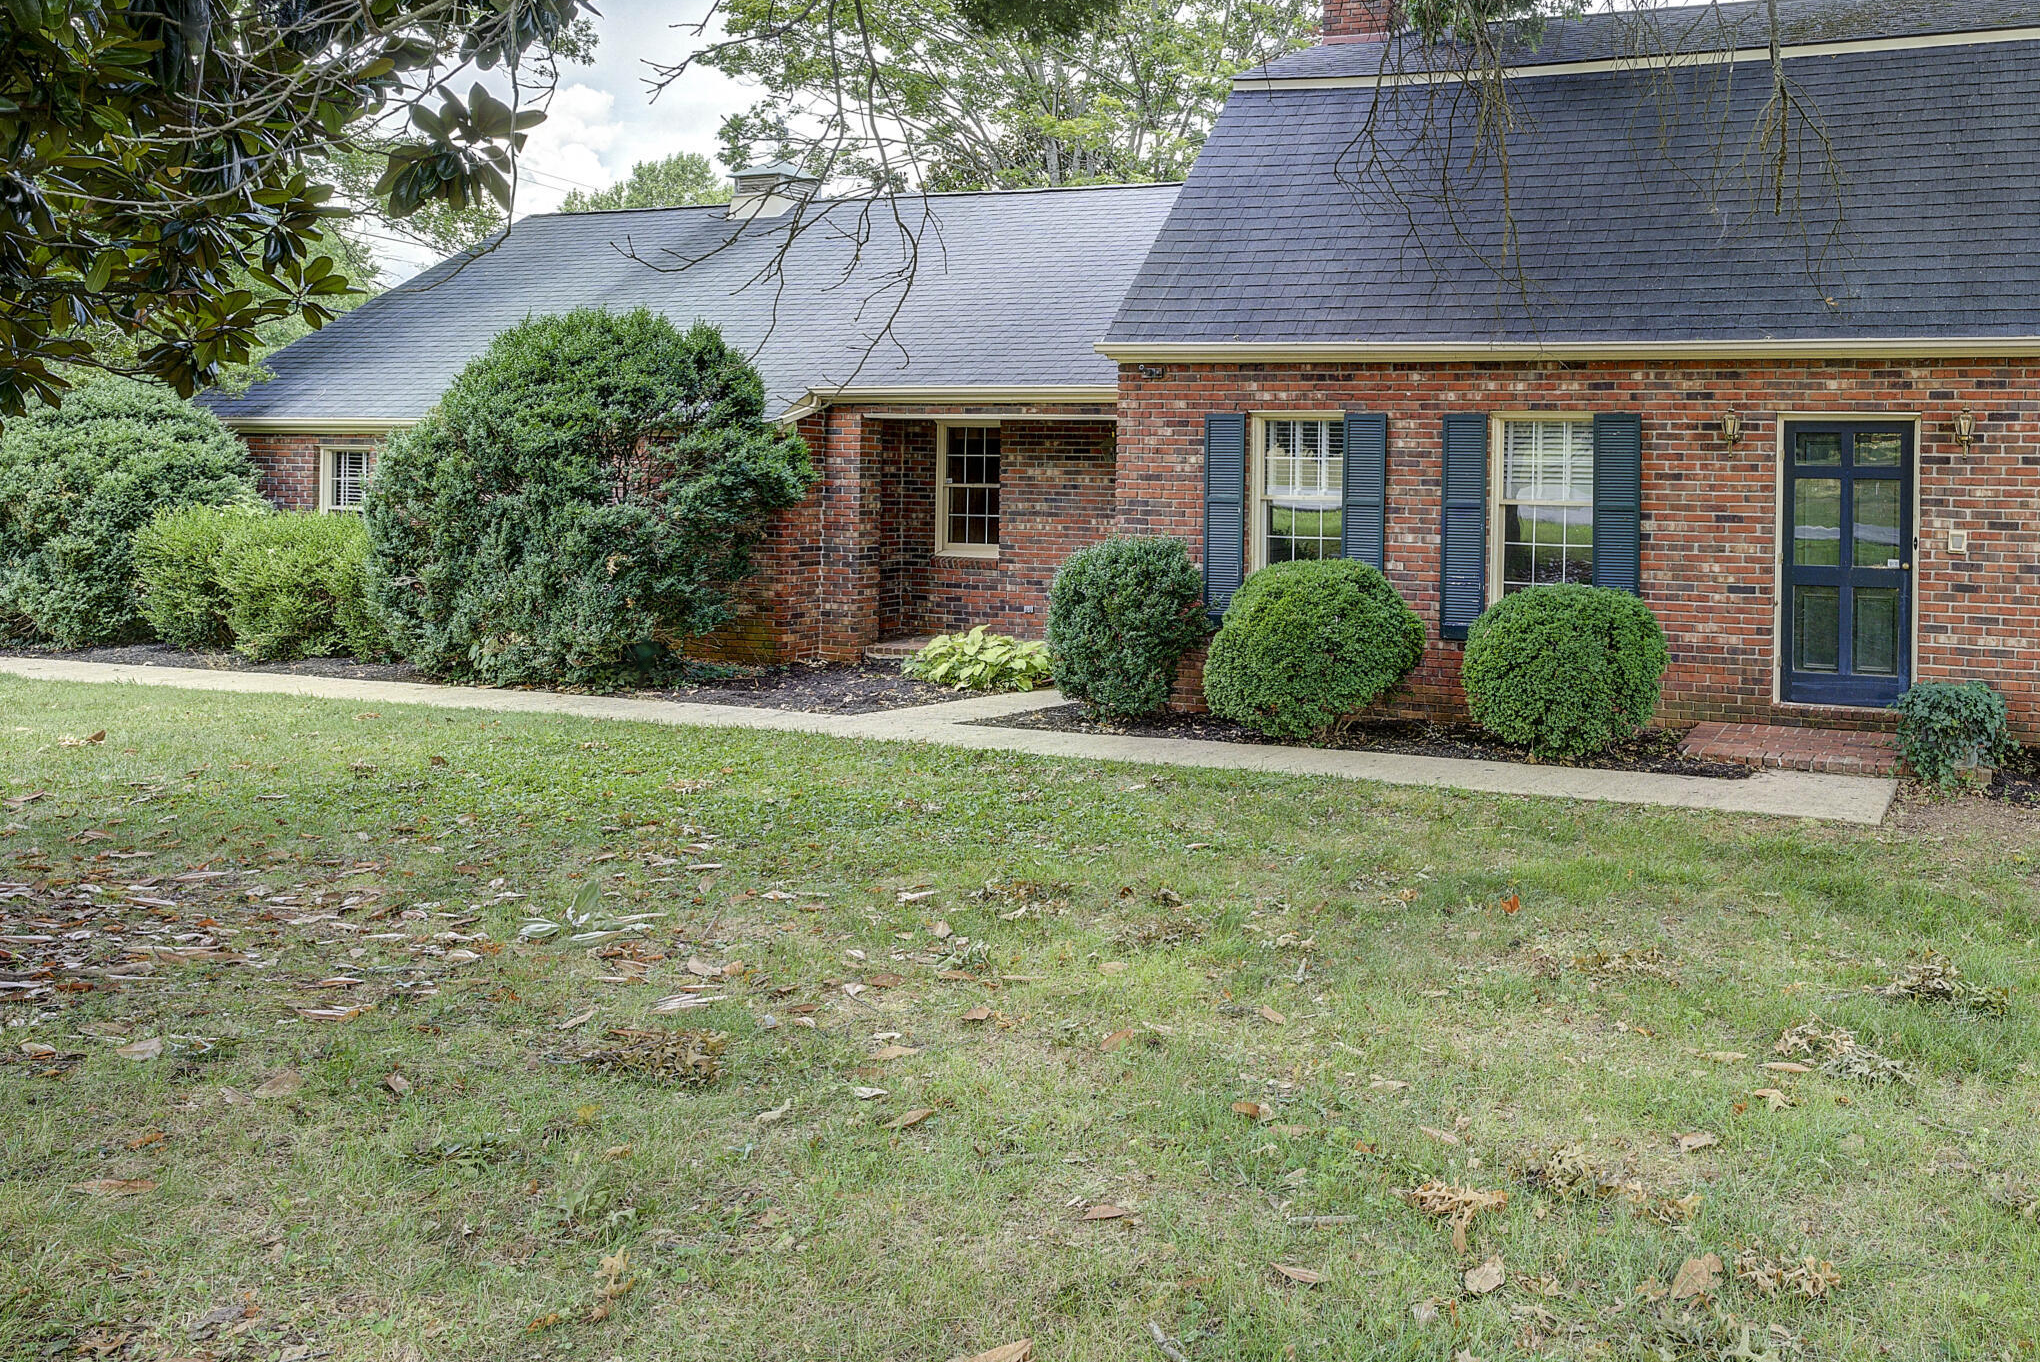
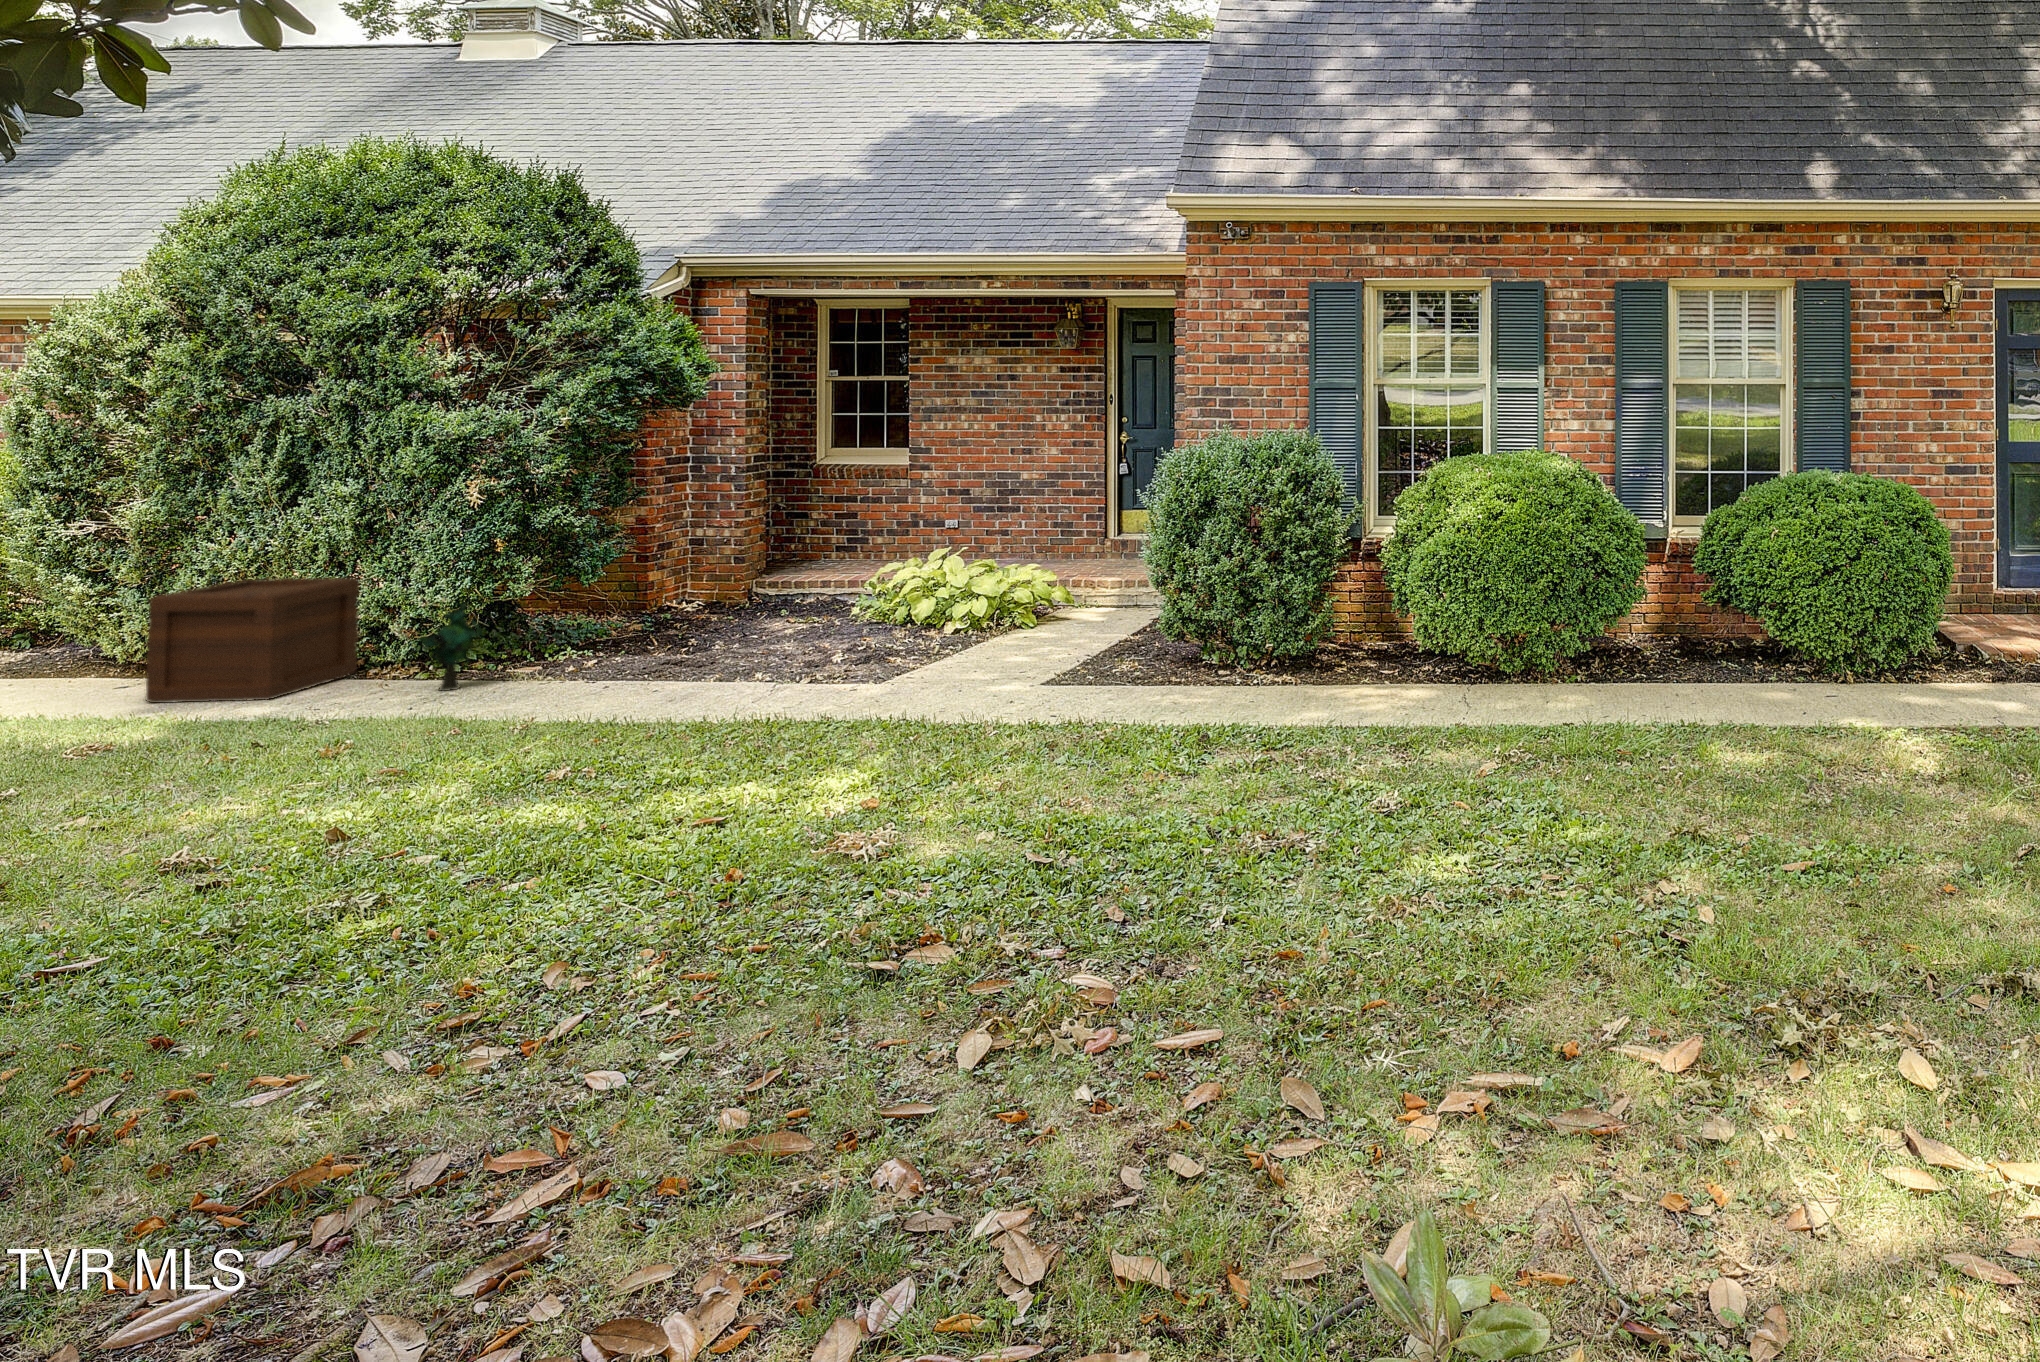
wooden crate: none [493,610,605,684] -> present [146,578,359,703]

